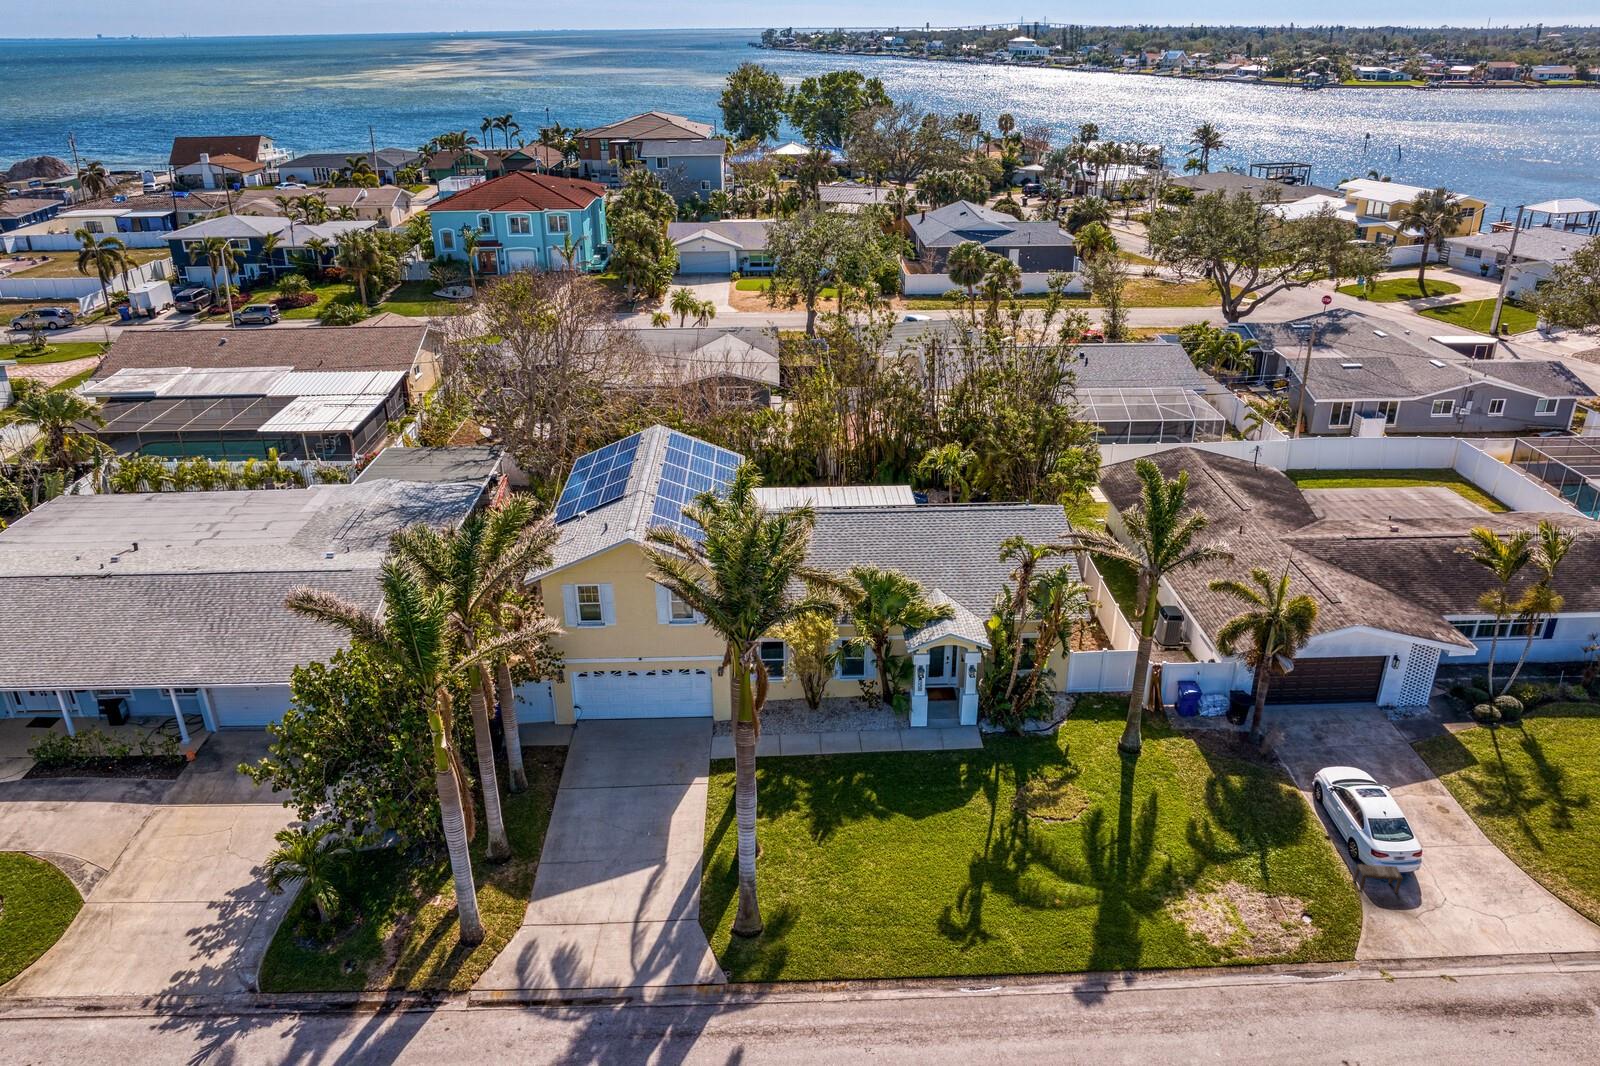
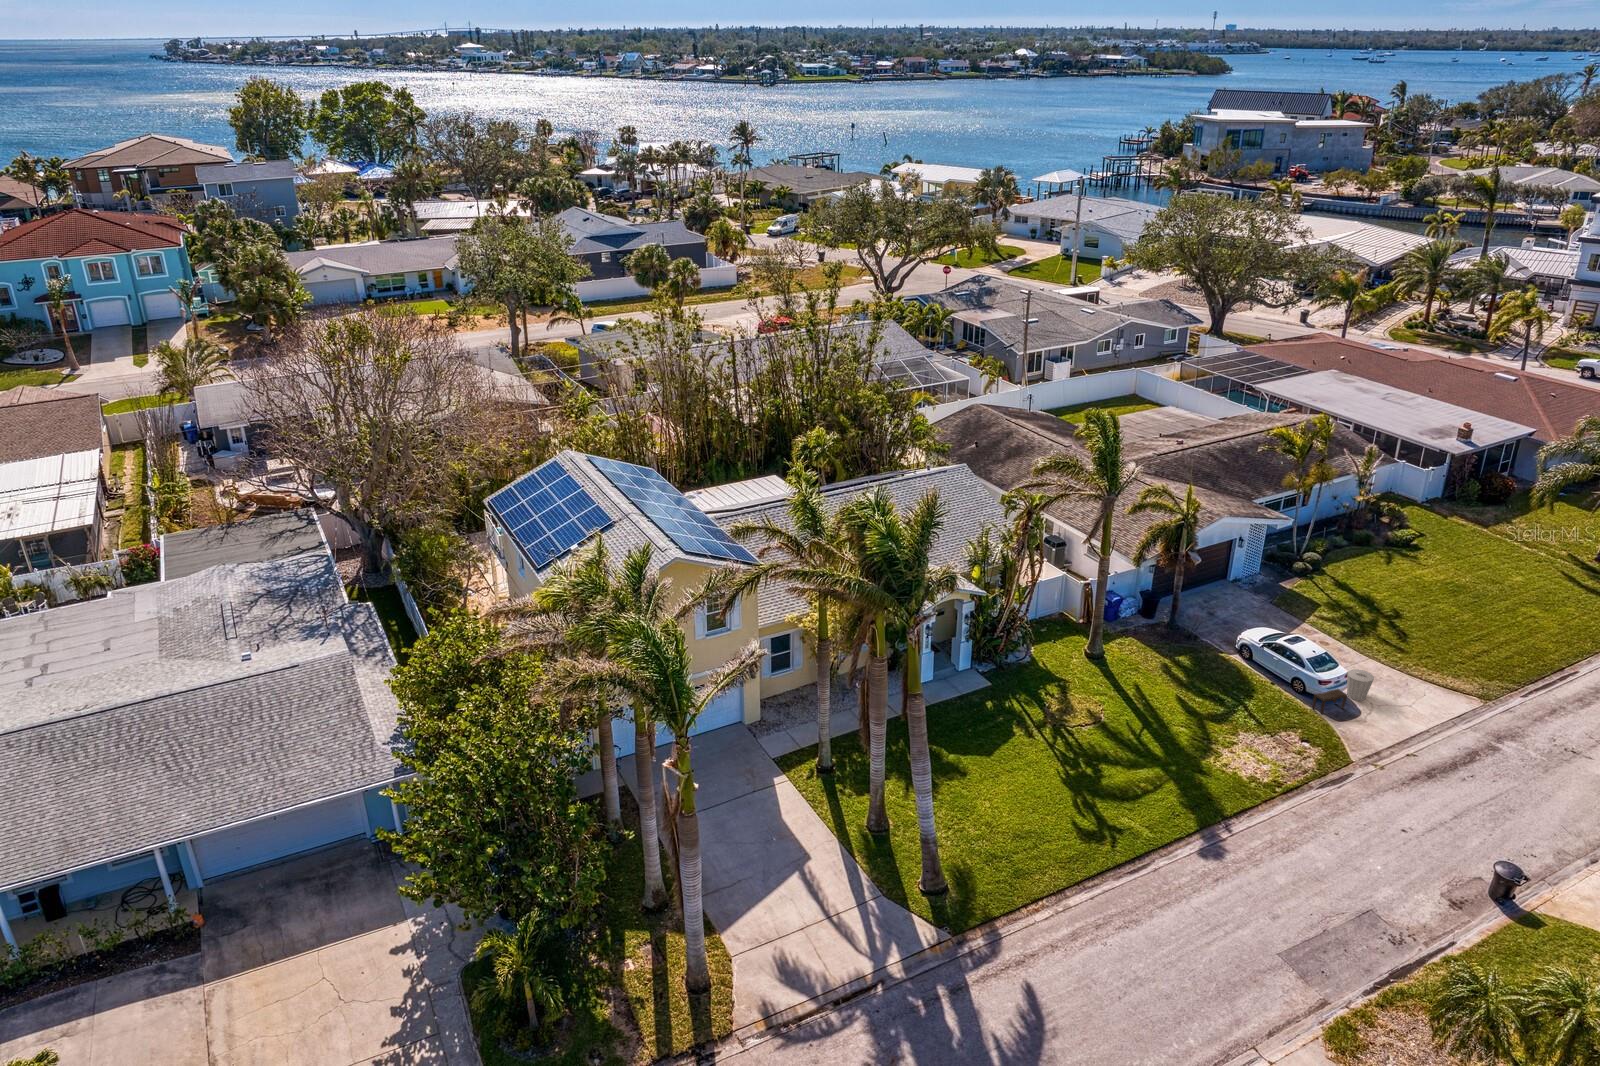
trash can: none [1417,849,1454,892] -> present [1347,669,1374,701]

